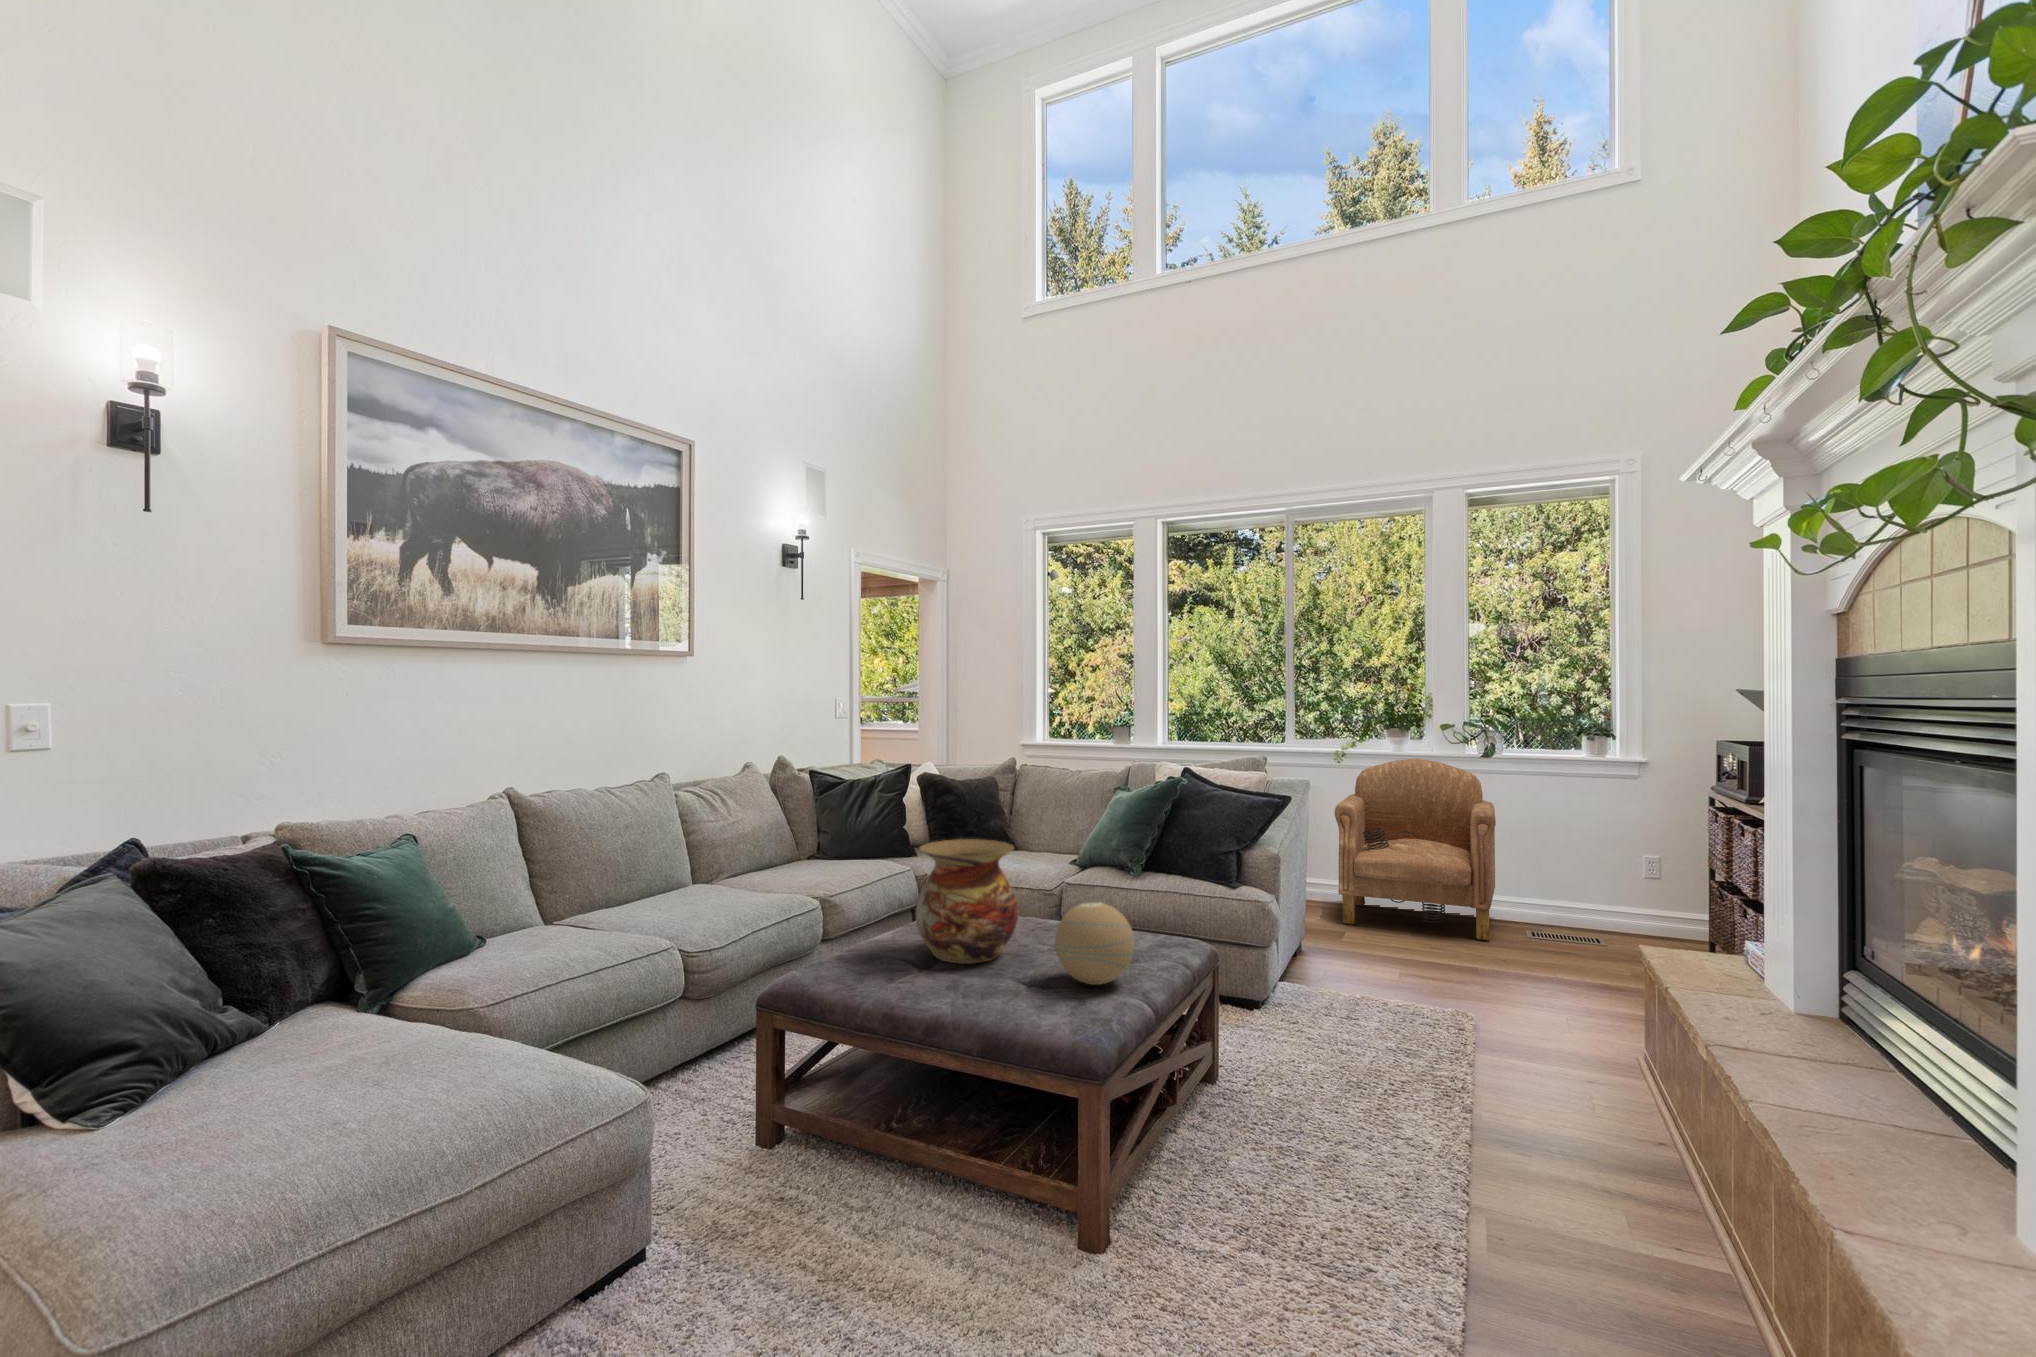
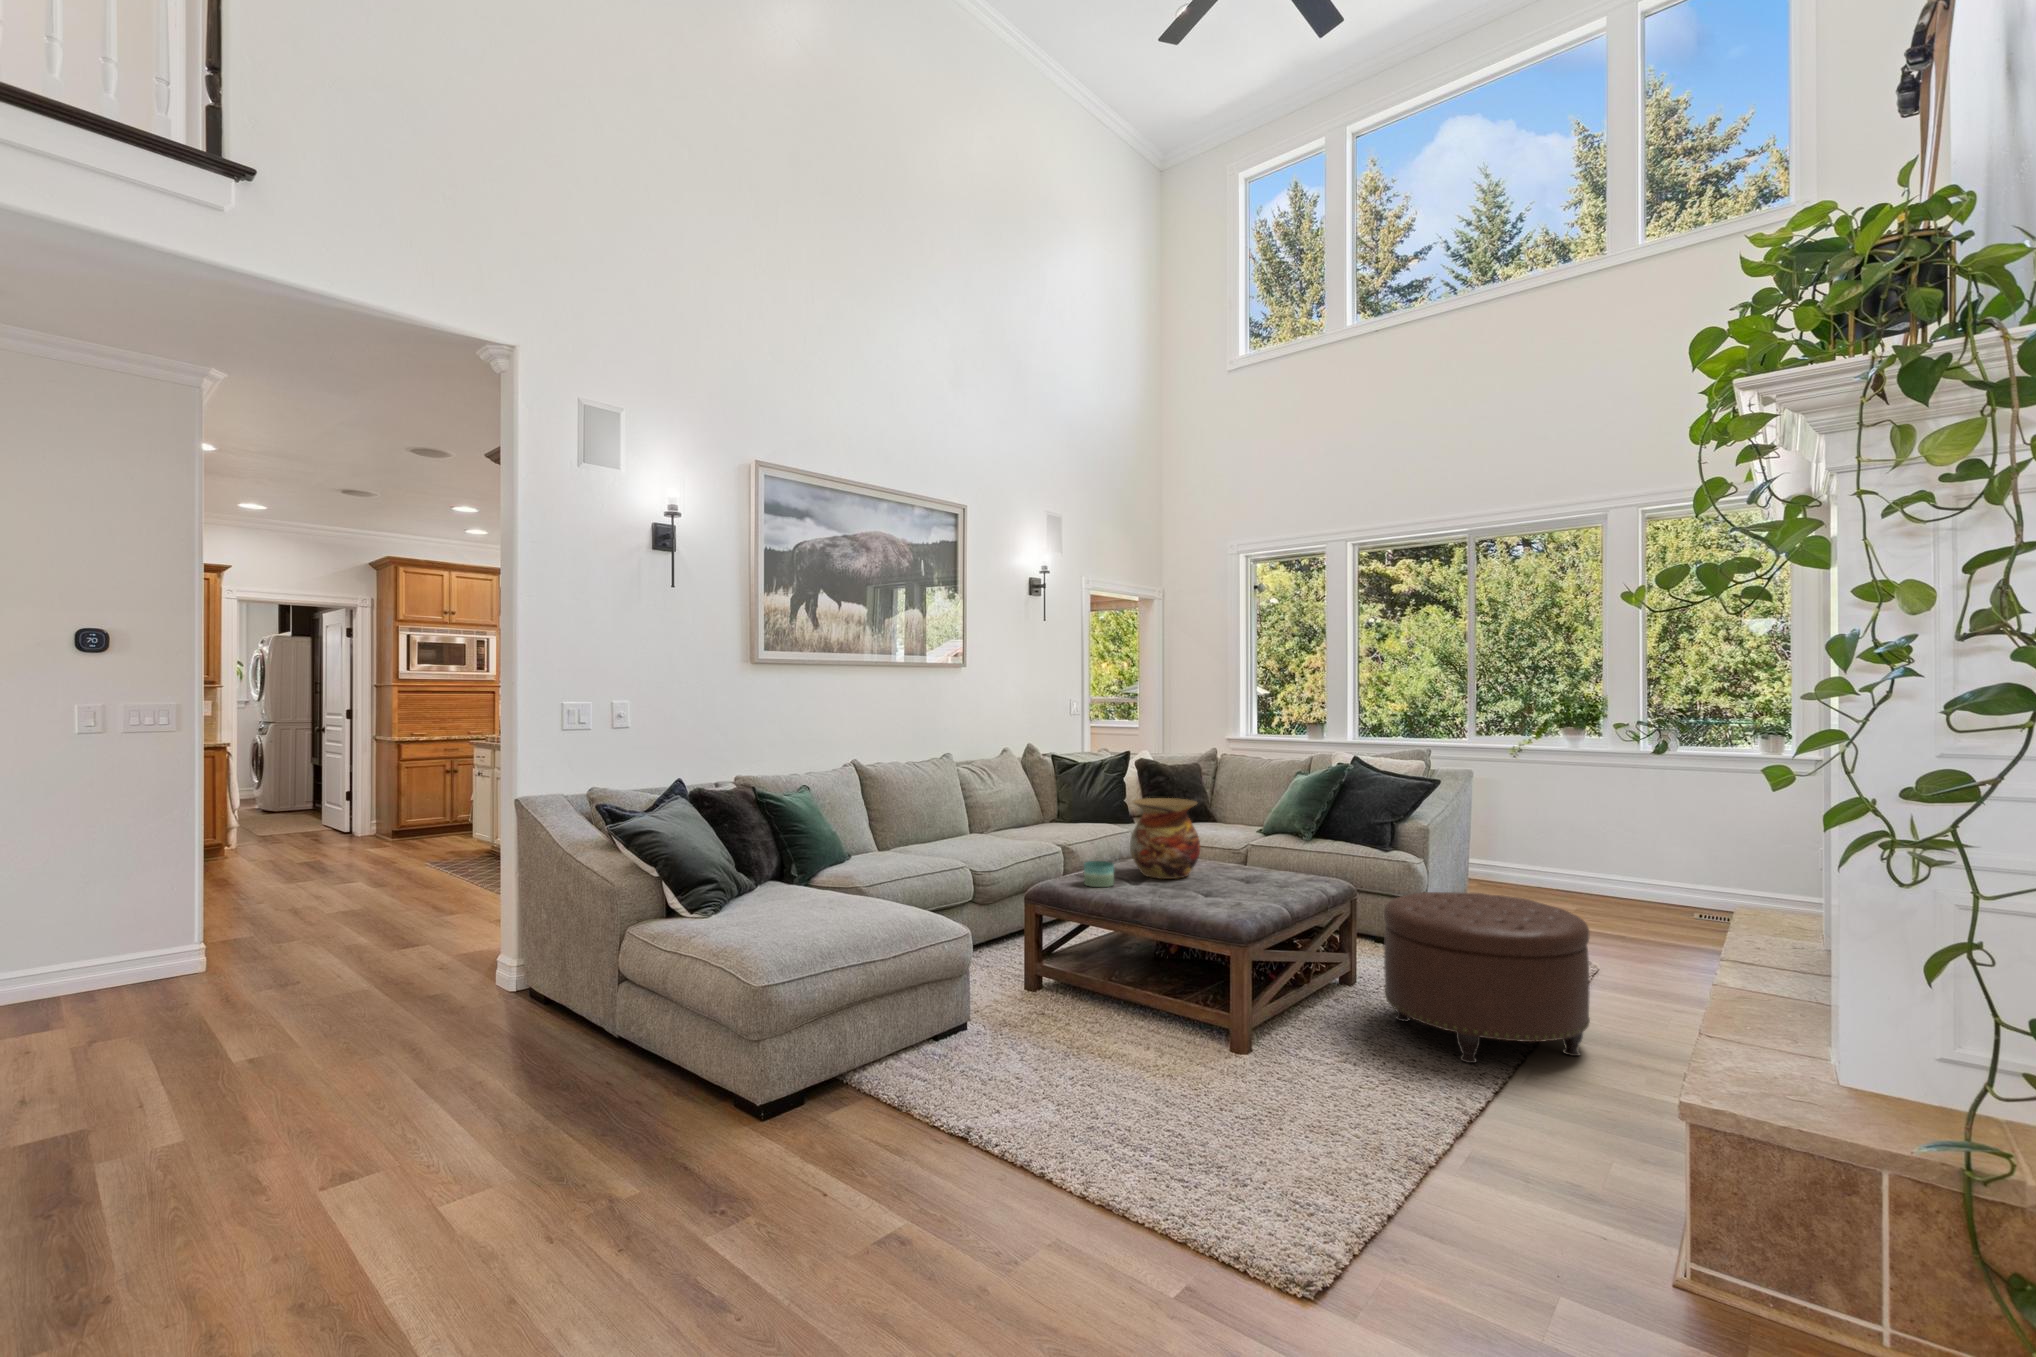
armchair: present [1335,759,1496,940] -> none [1503,755,1666,916]
decorative orb: present [1055,902,1134,985] -> none [1222,838,1276,892]
candle: none [845,945,893,991] -> present [1084,861,1114,887]
ottoman: none [1286,962,1581,1251] -> present [1384,892,1590,1063]

